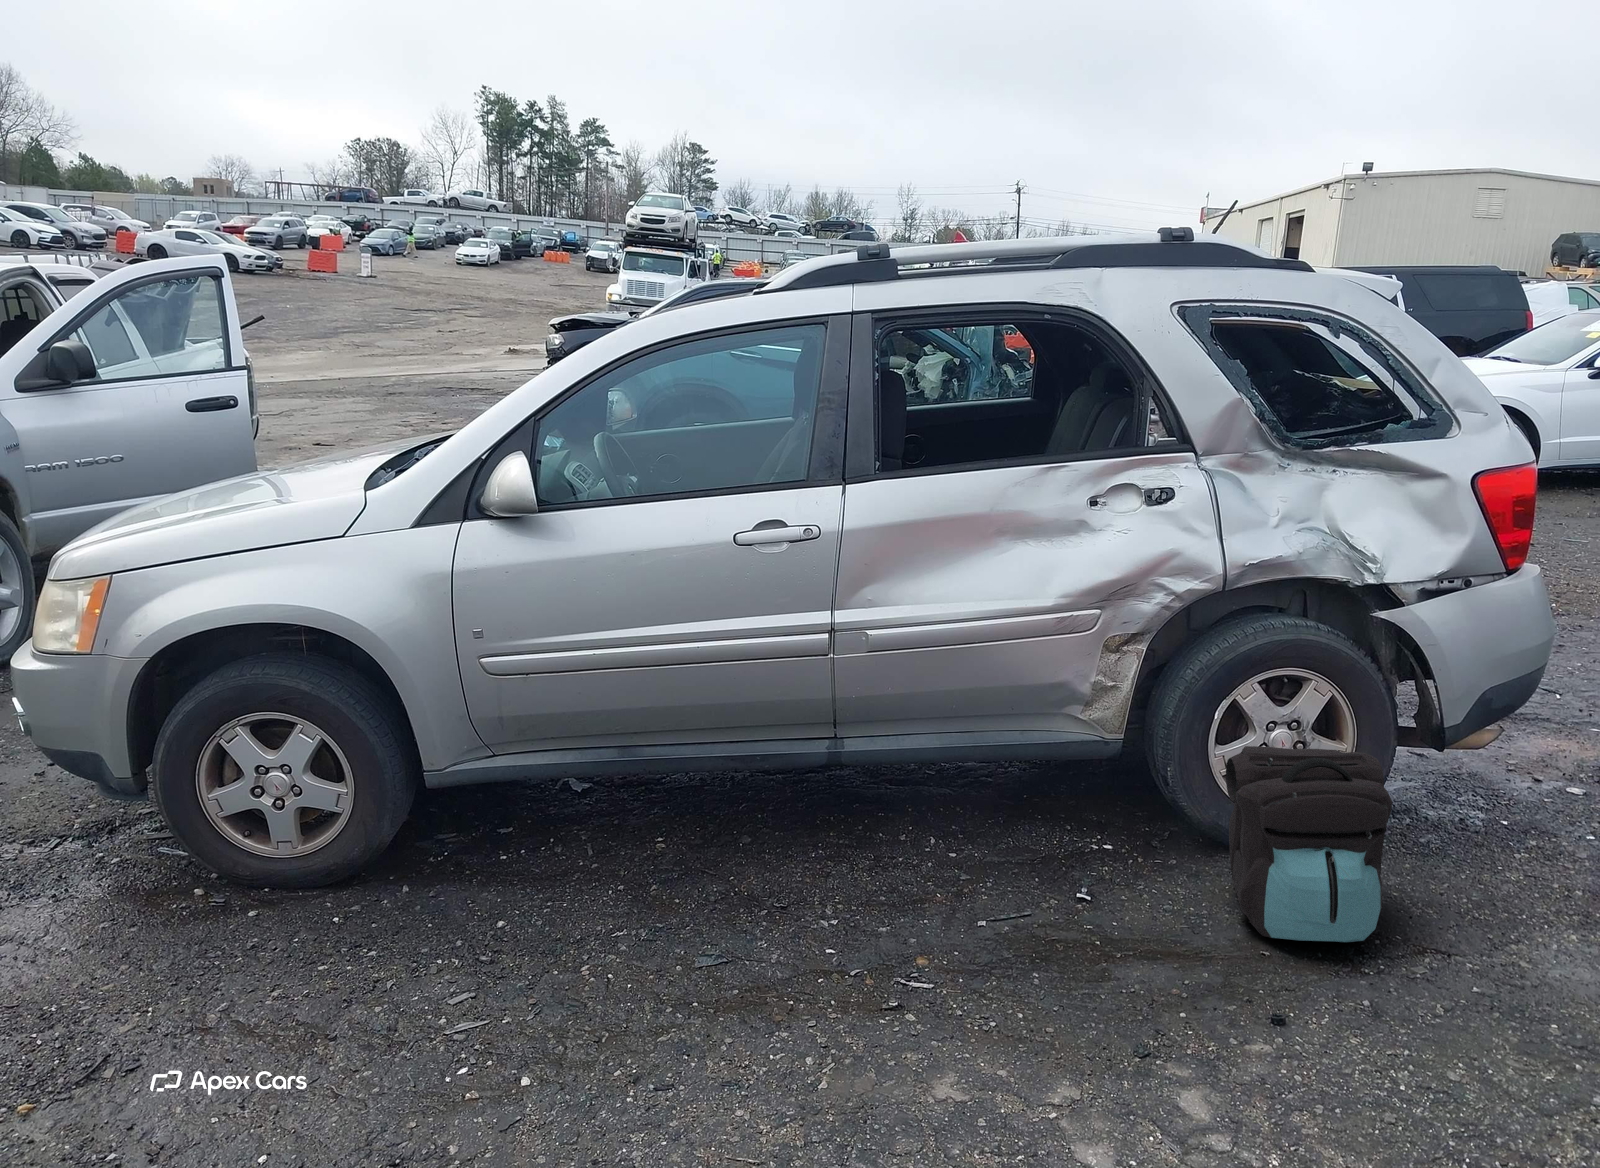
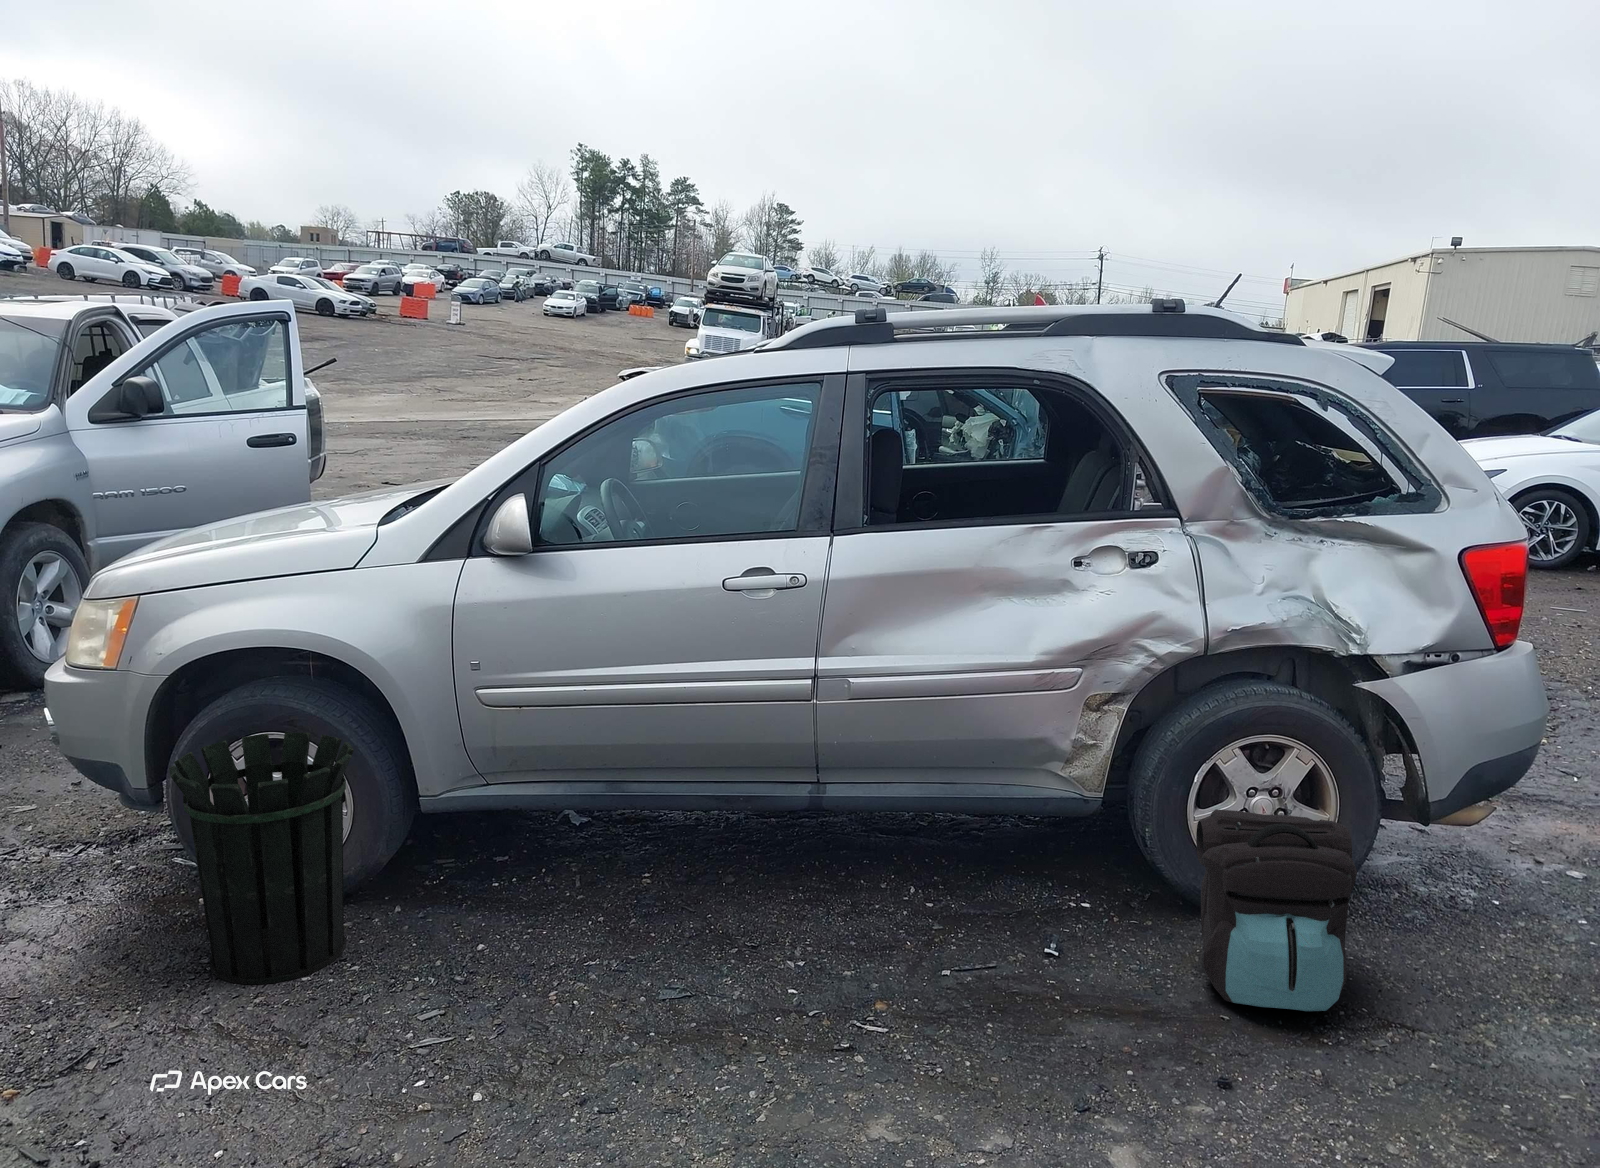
waste bin: none [164,713,359,978] -> present [169,732,354,985]

